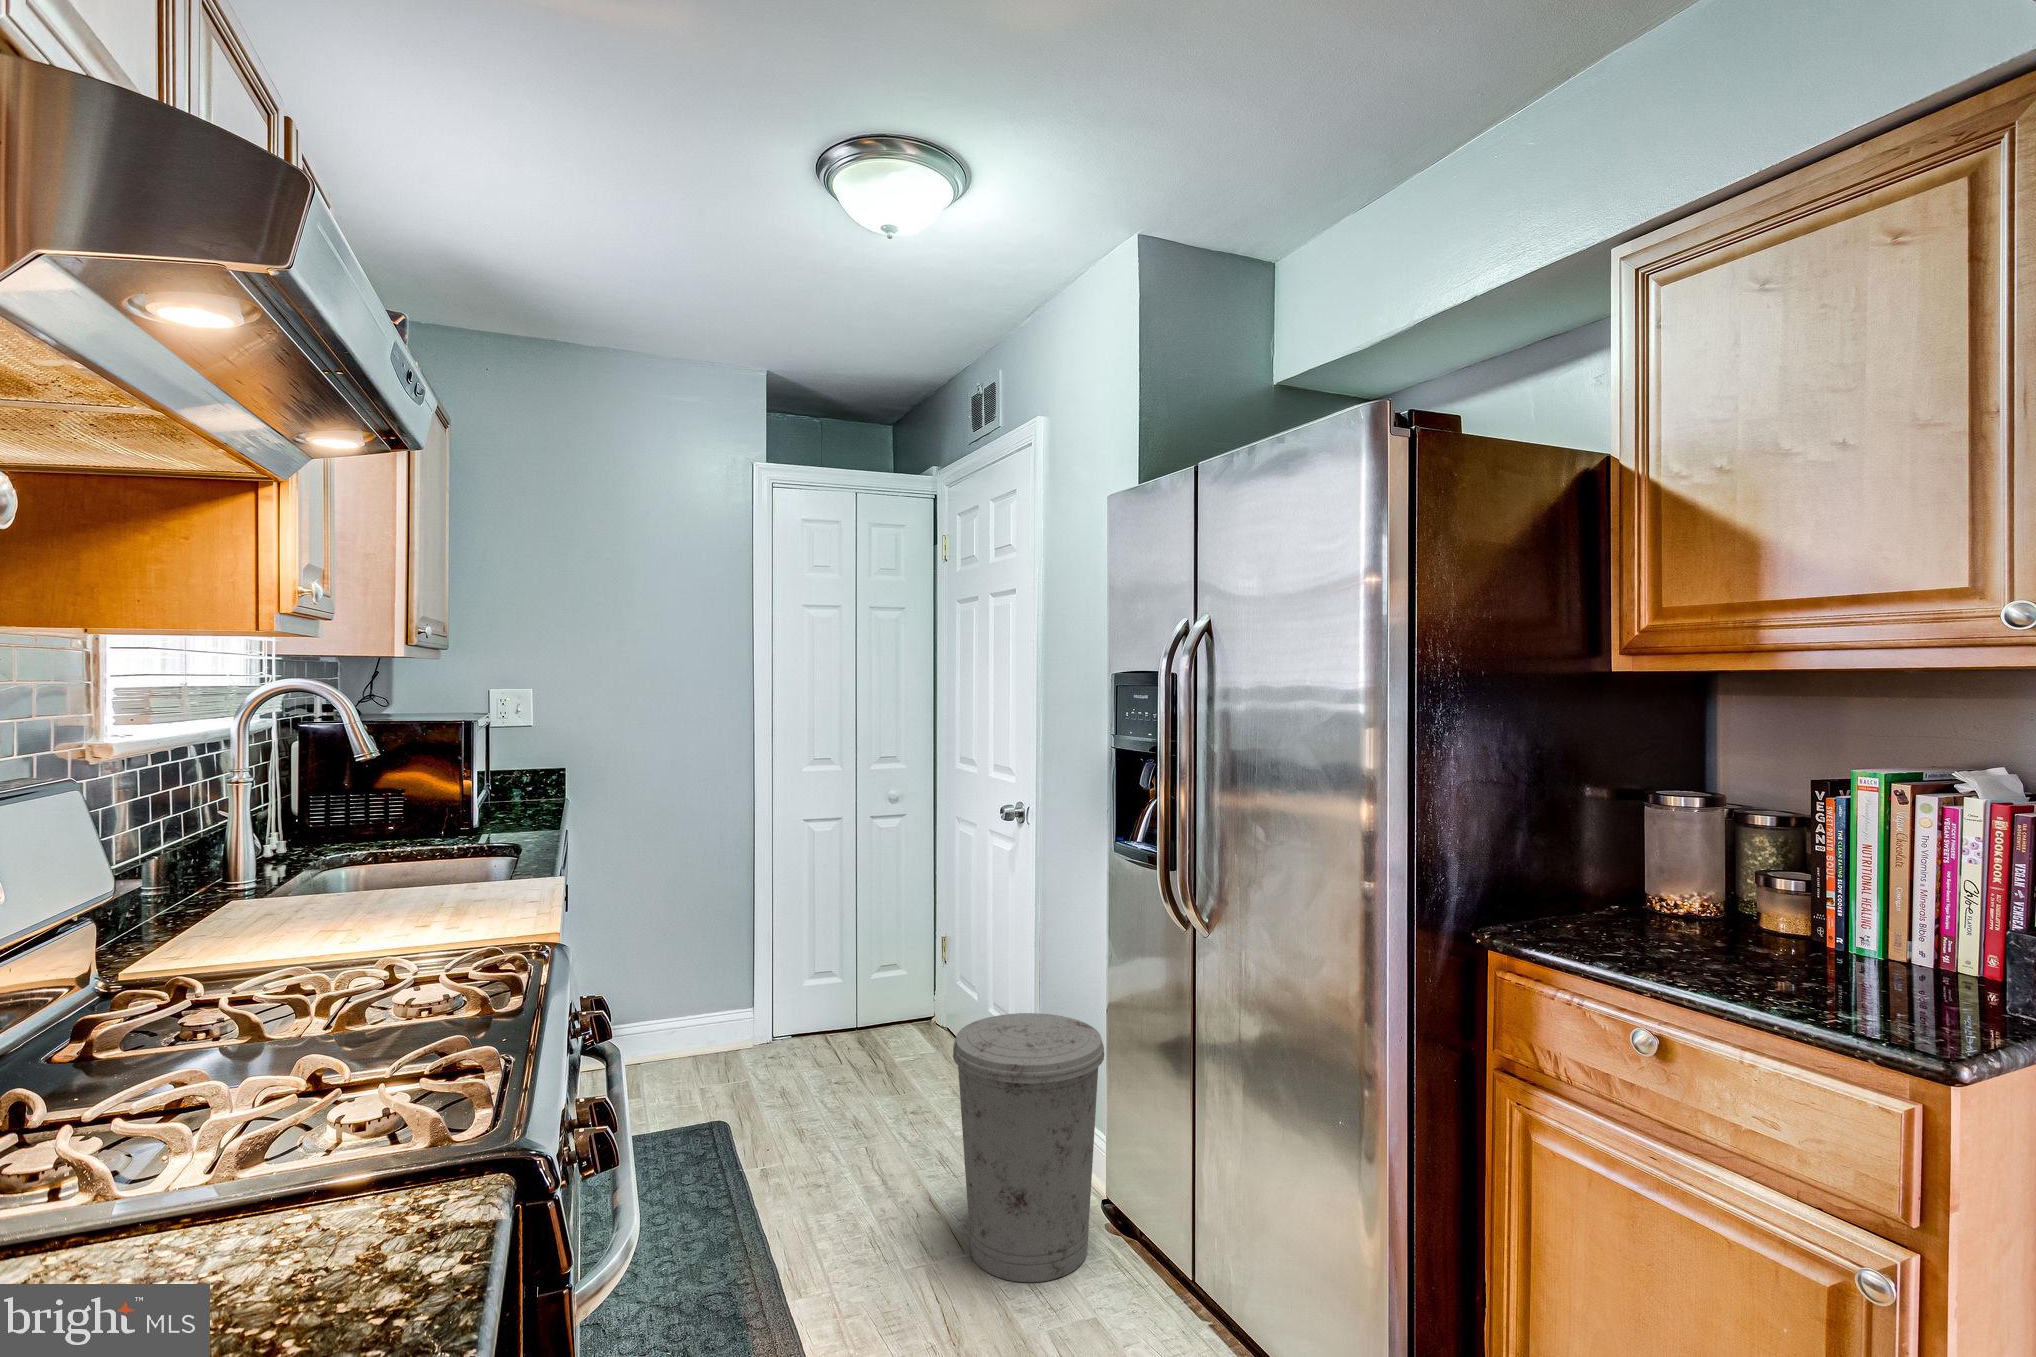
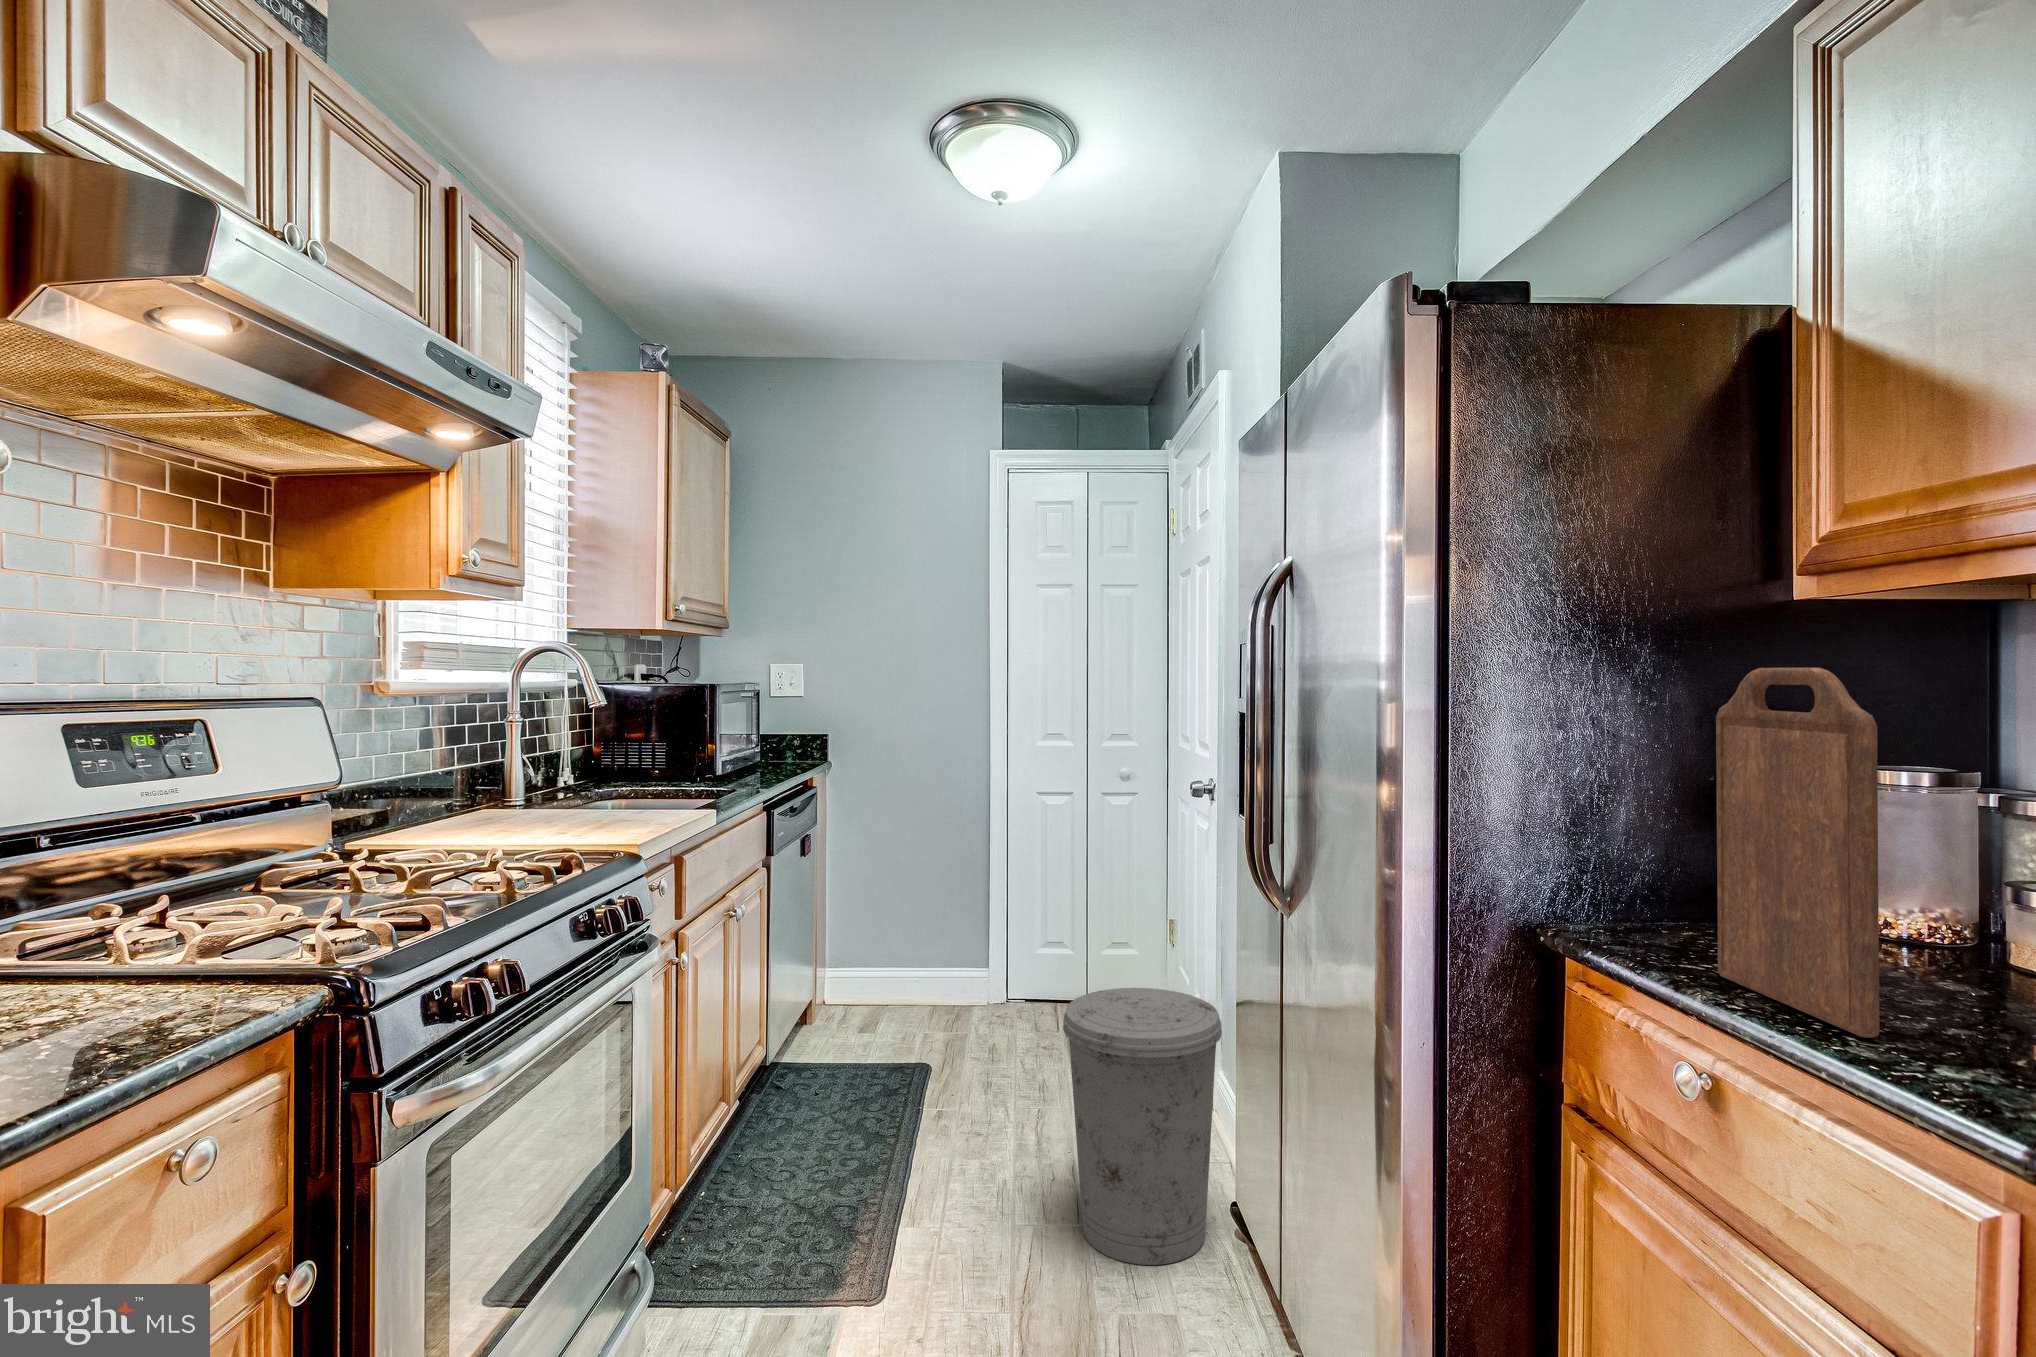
cutting board: none [1628,729,1778,995] -> present [1716,668,1879,1037]

